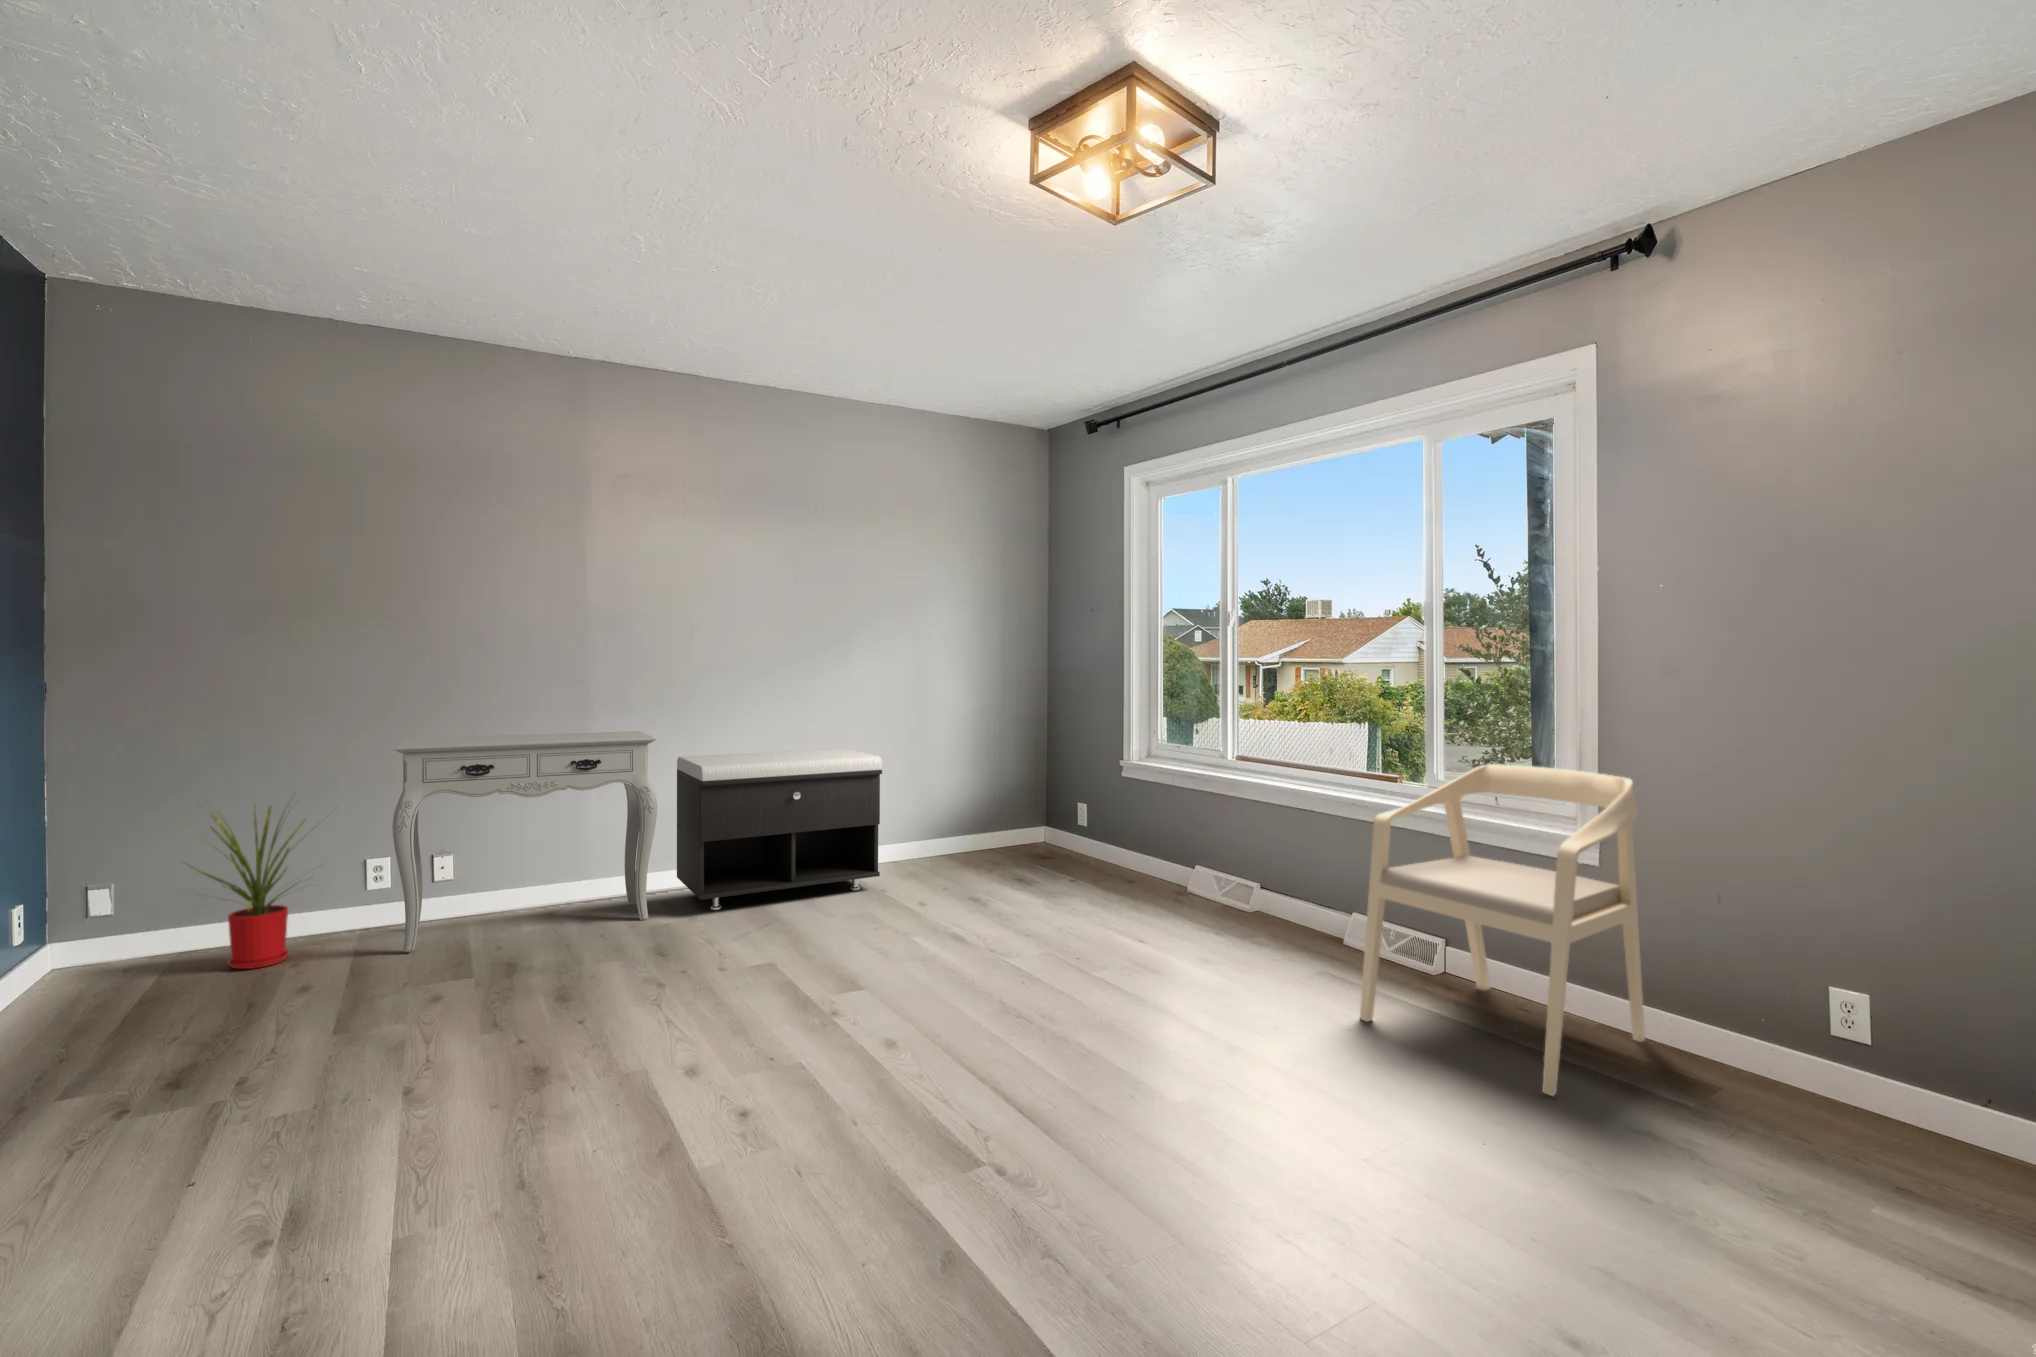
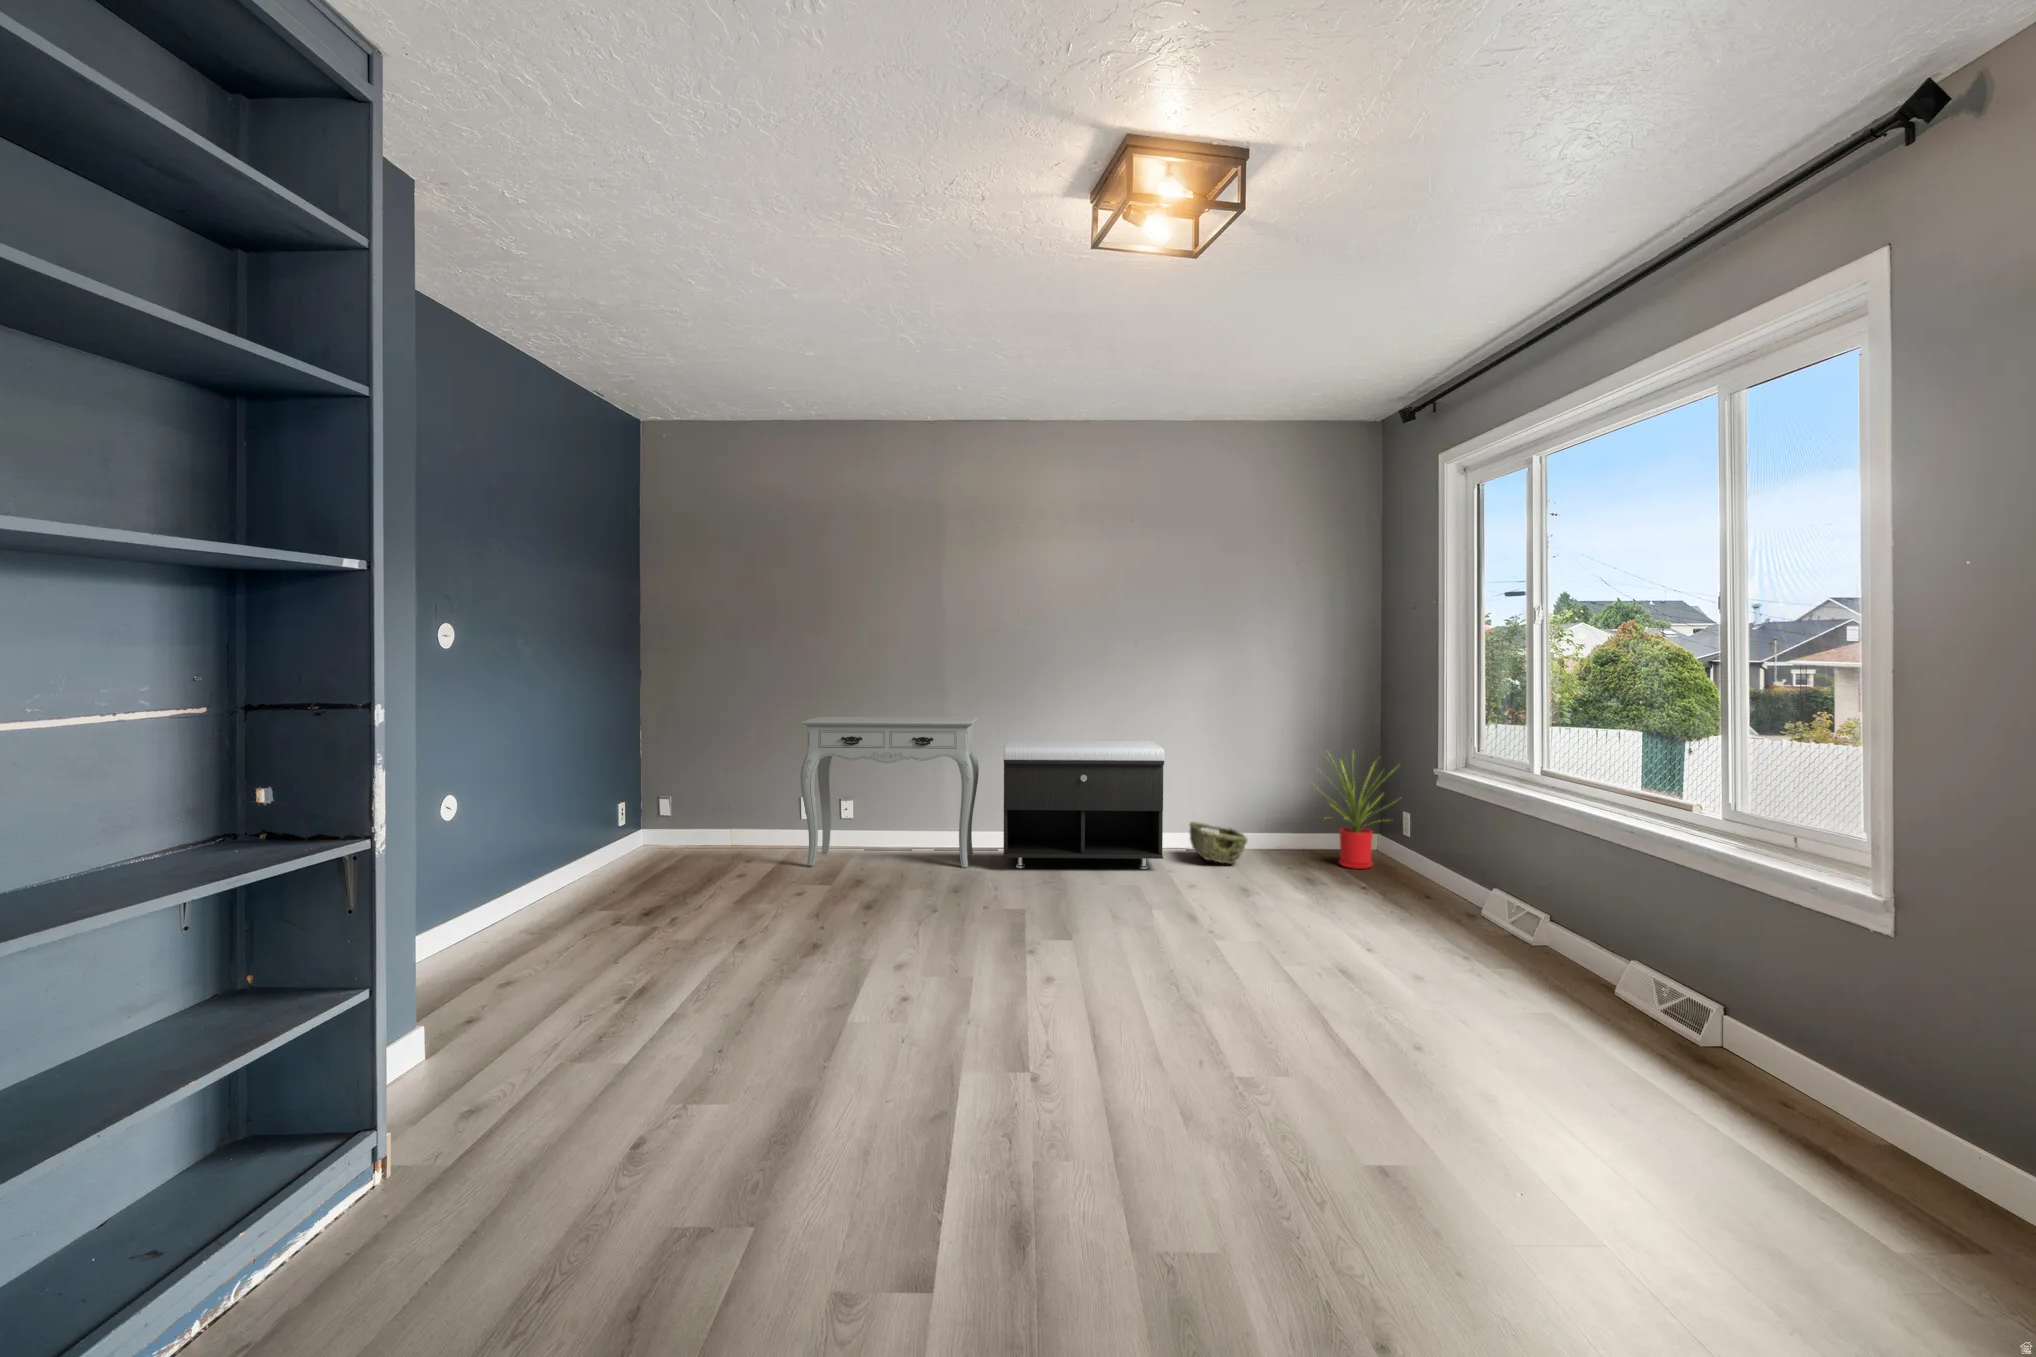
armchair: present [1360,764,1645,1096] -> none [1521,789,1934,1184]
house plant: present [181,806,327,969] -> present [1331,758,1376,869]
woven basket: none [884,832,954,873] -> present [1190,822,1248,864]

